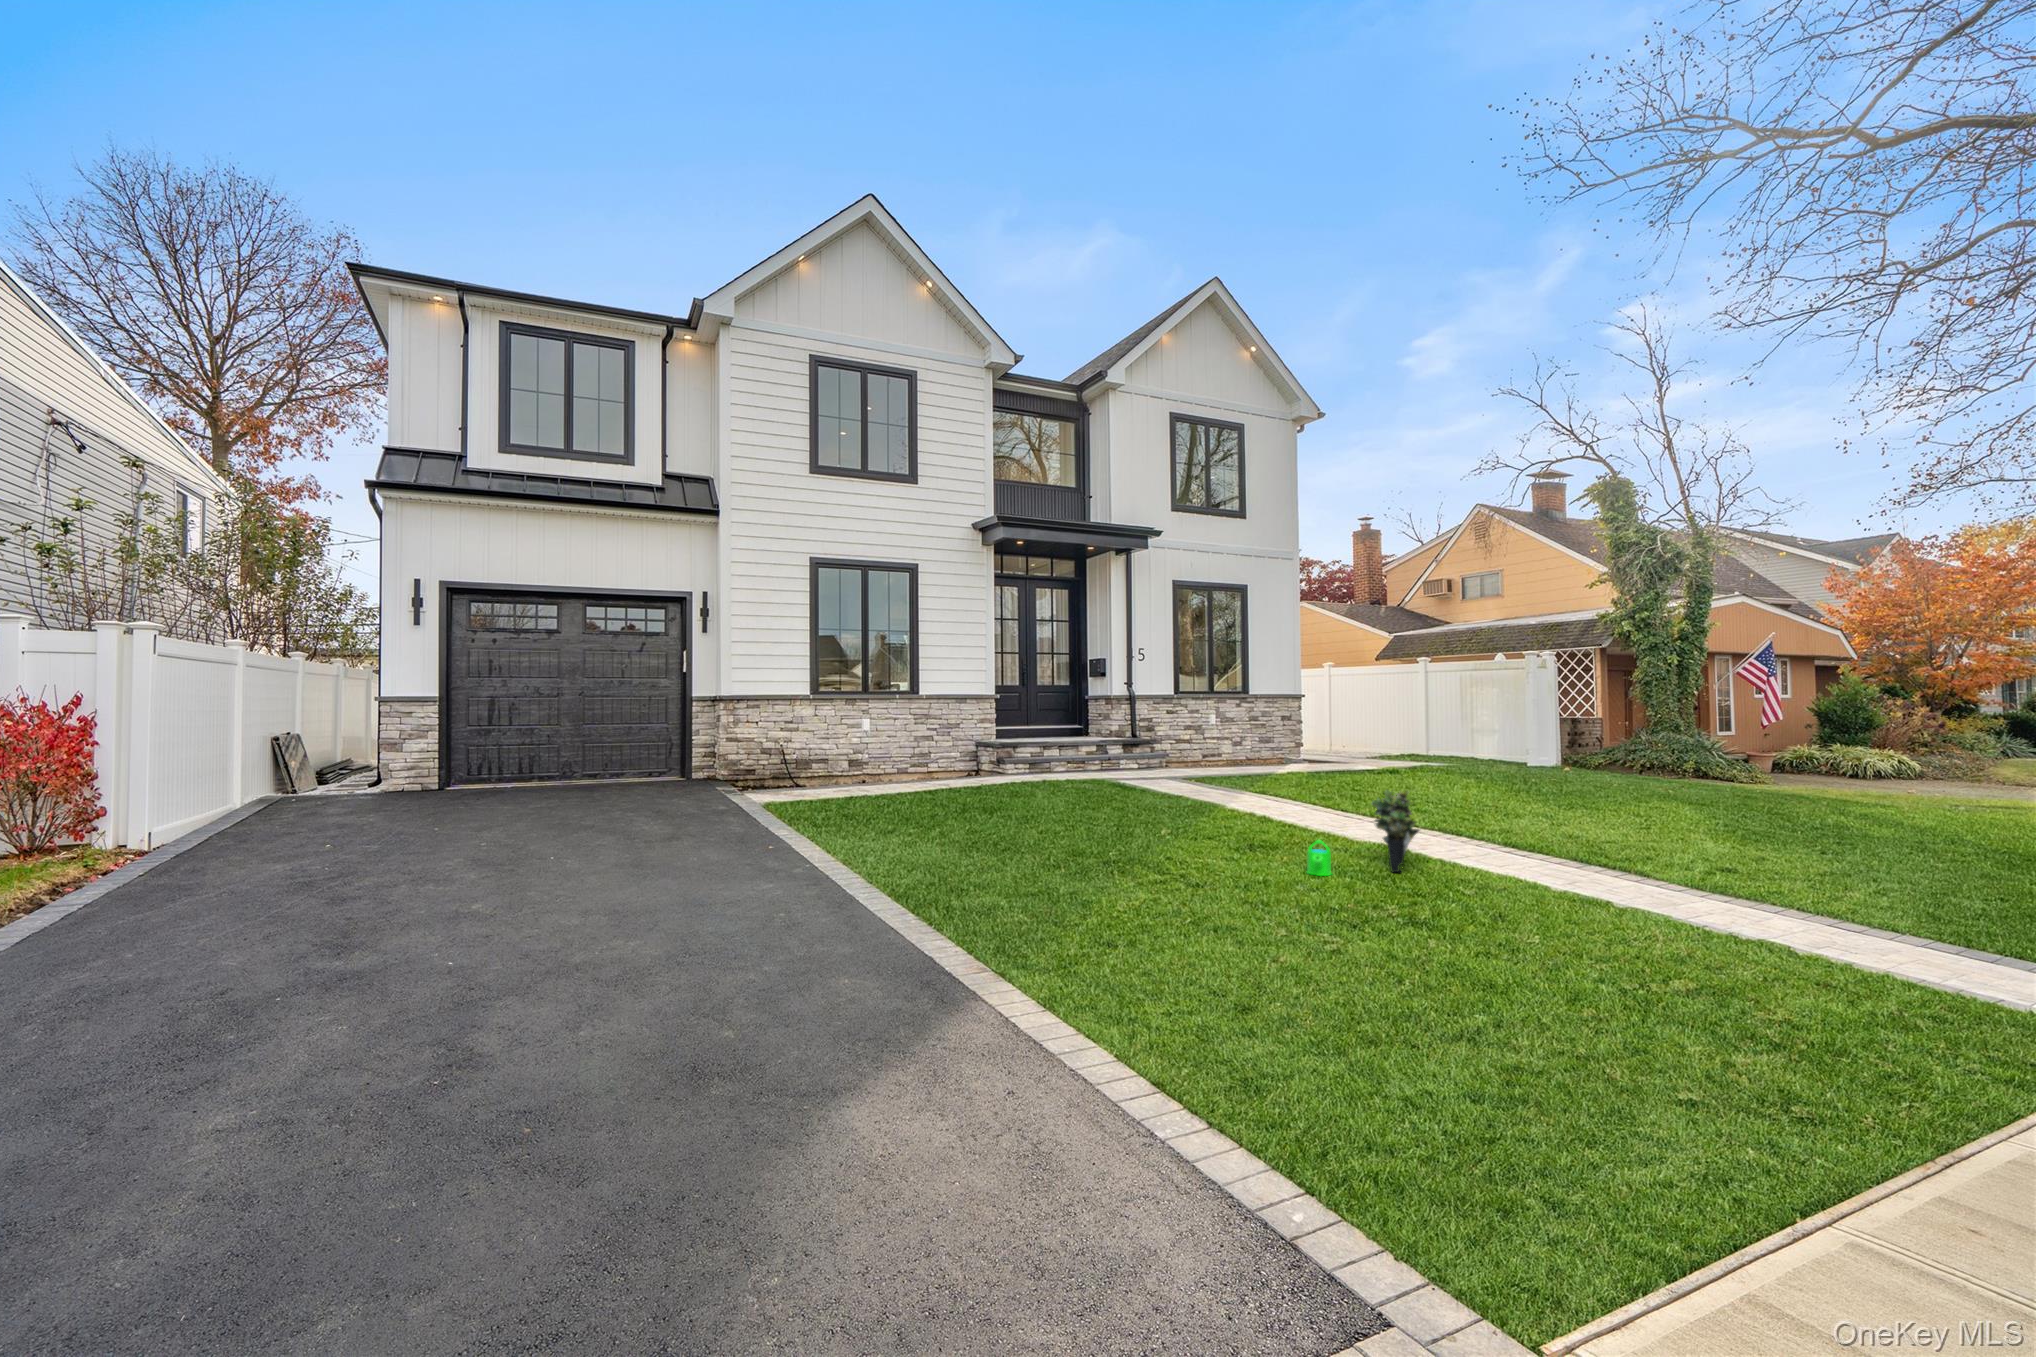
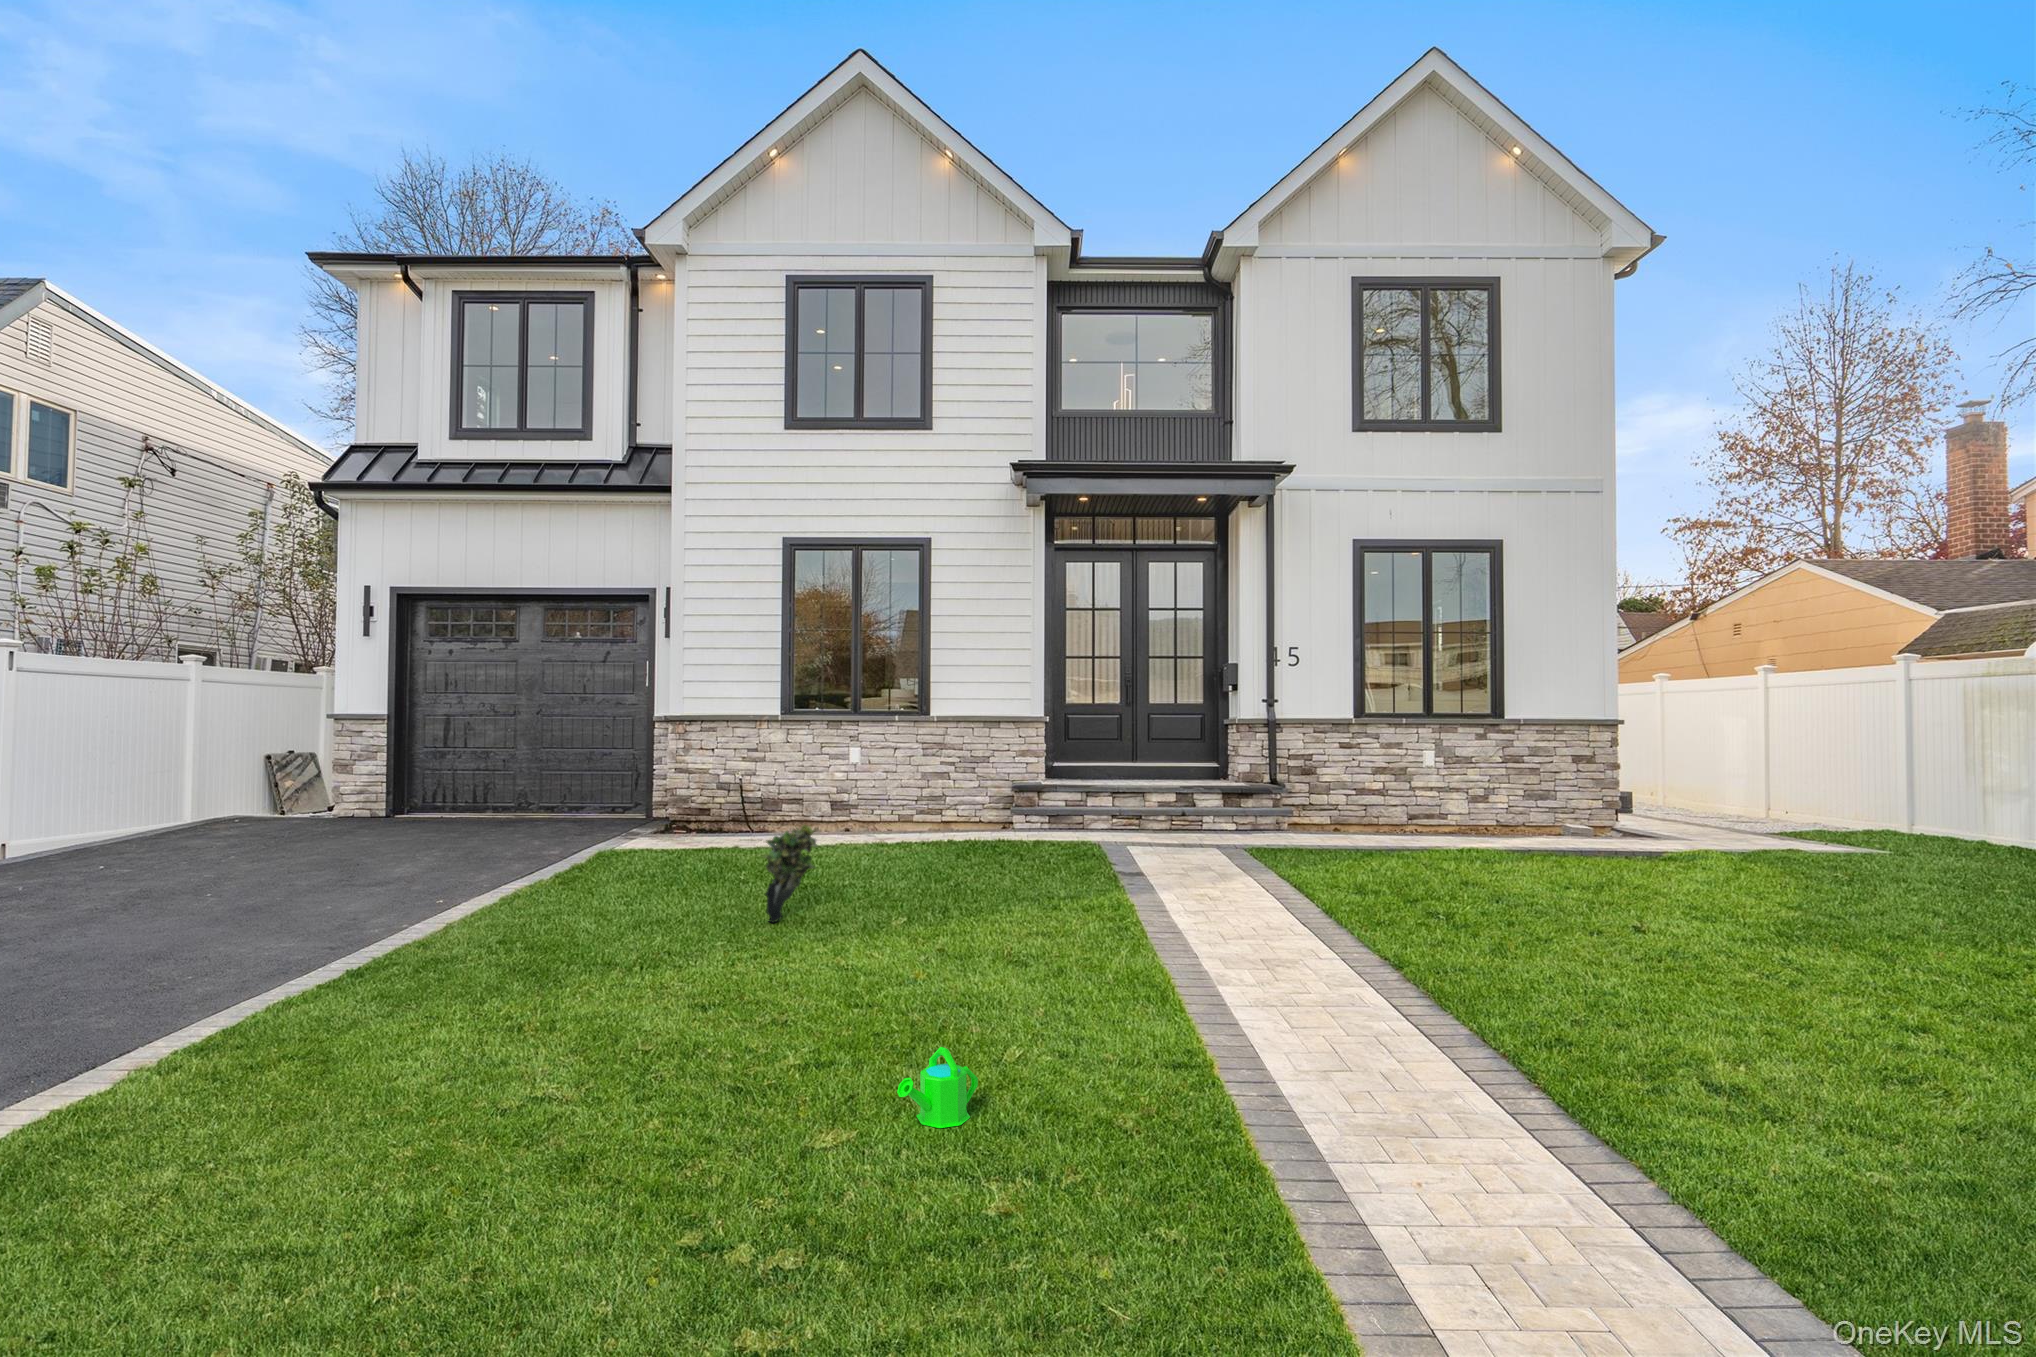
potted plant: present [1372,790,1419,872] -> present [765,825,817,922]

